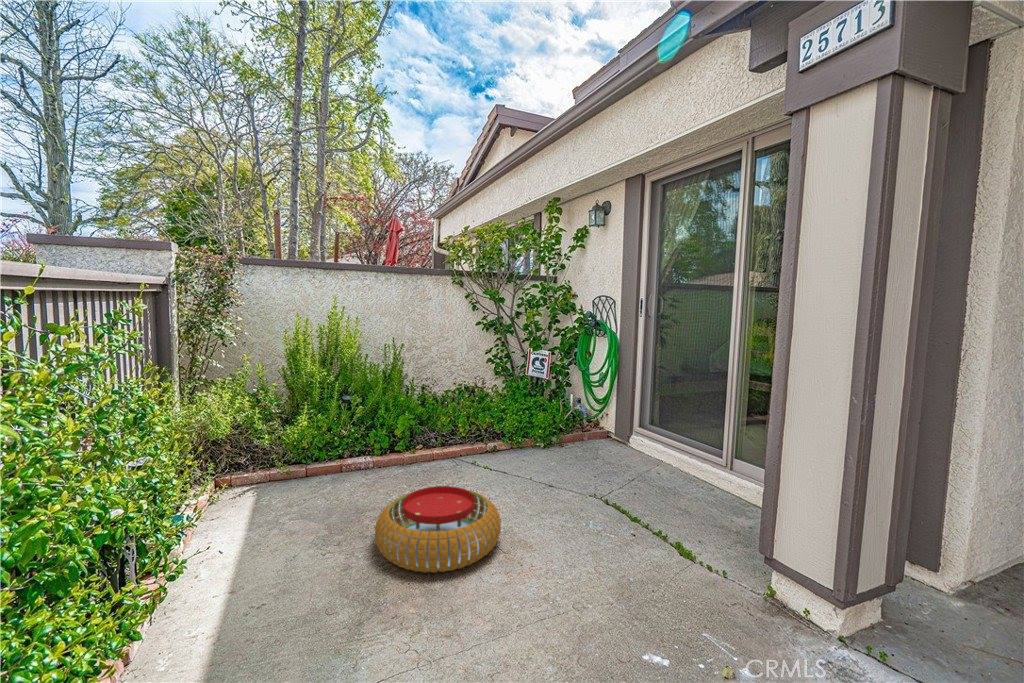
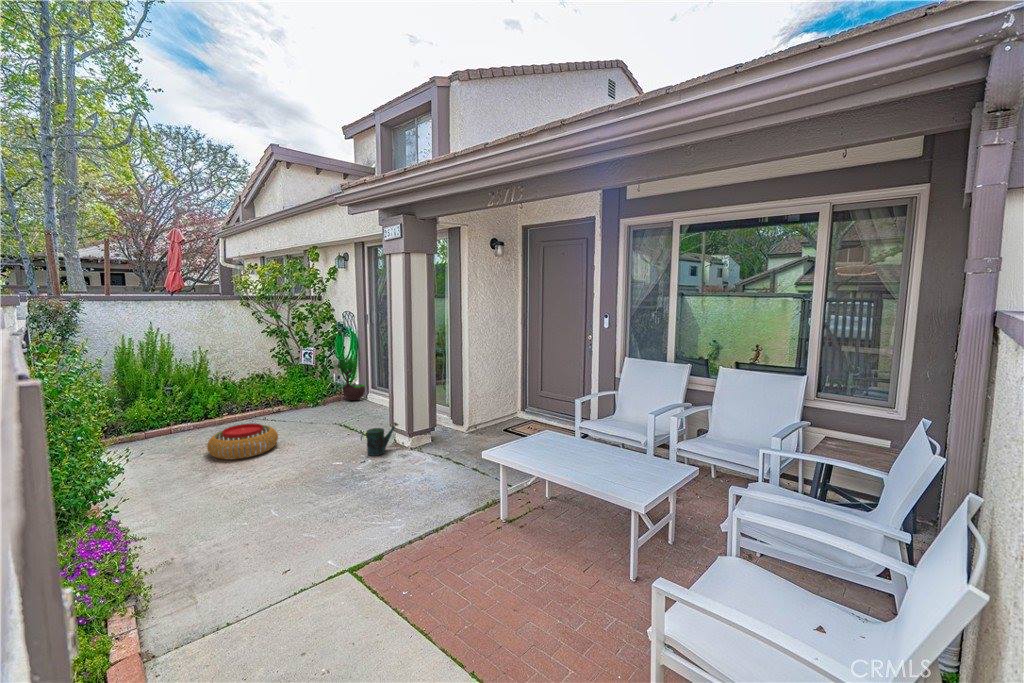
potted tree: none [575,361,630,444] -> present [334,358,365,400]
watering can: none [710,554,802,652] -> present [361,422,398,456]

